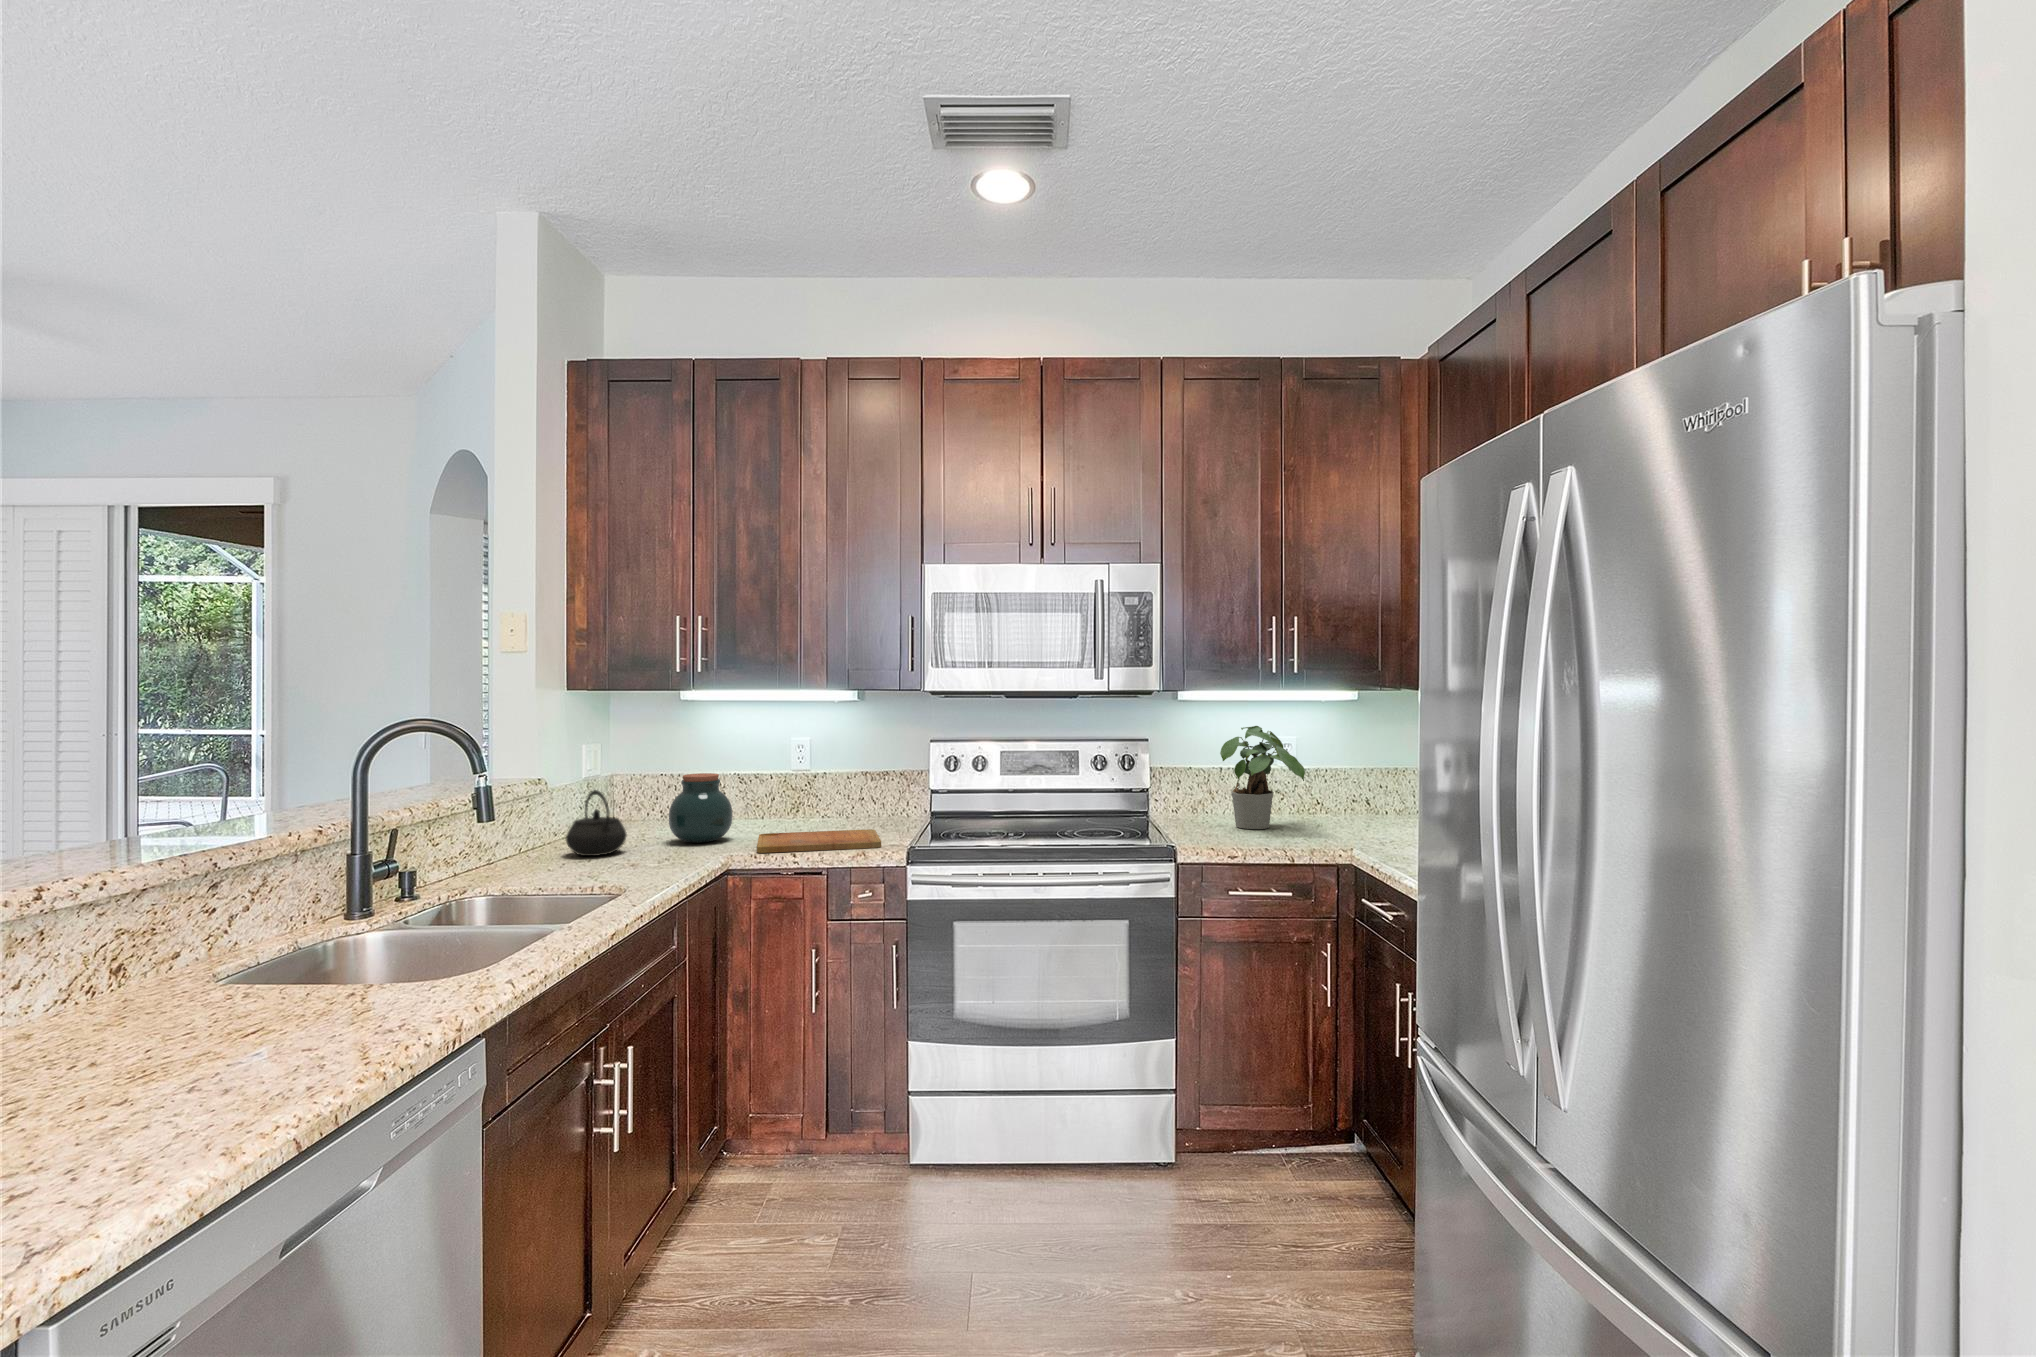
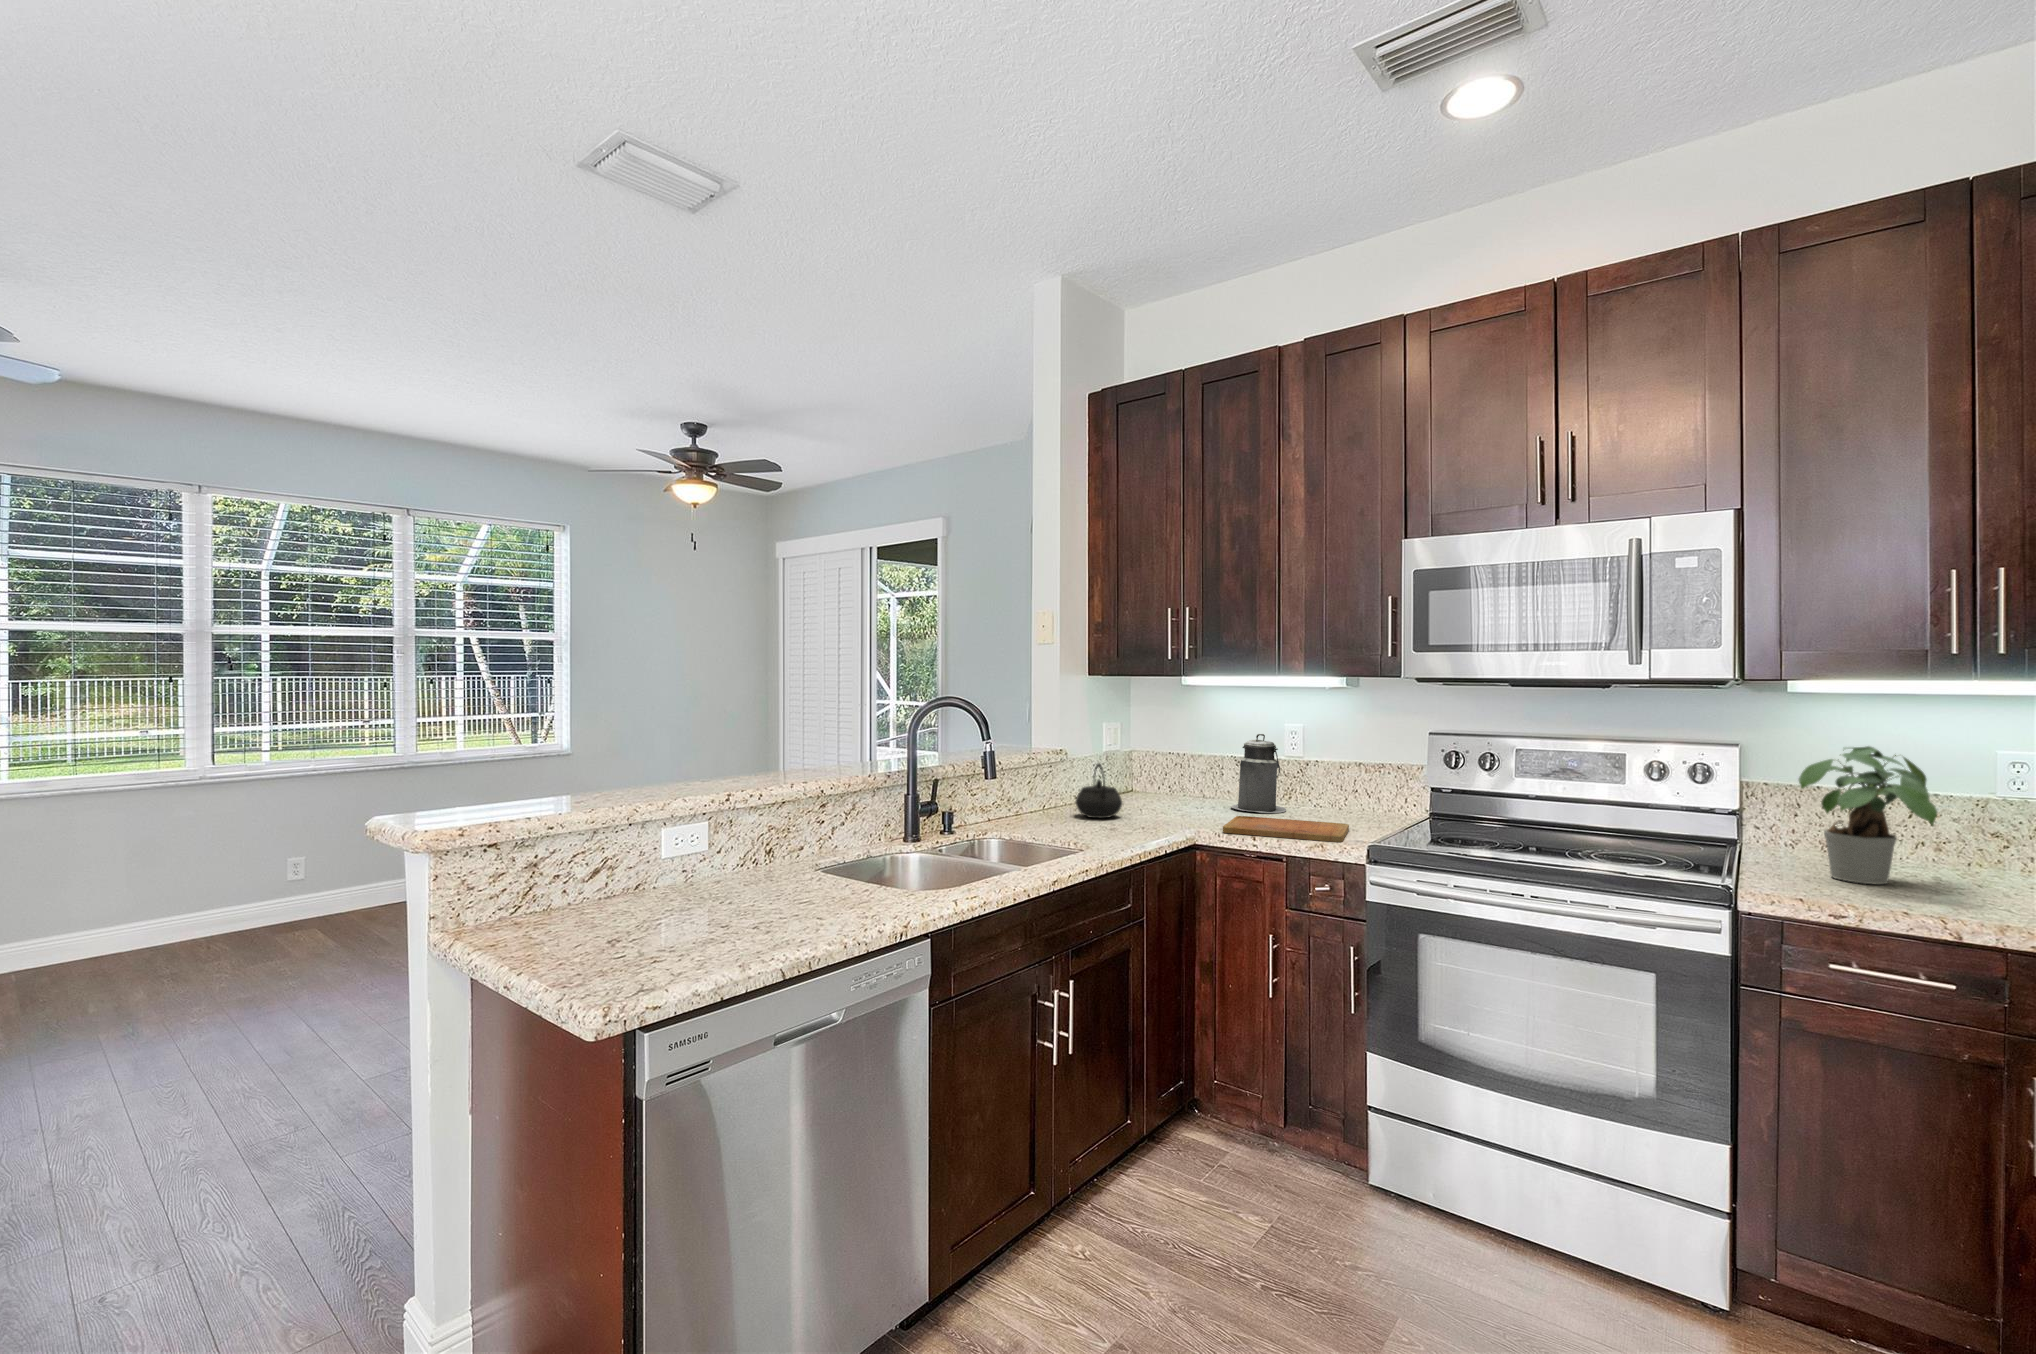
canister: none [737,745,796,829] -> present [1231,734,1286,813]
jar: present [669,773,732,843] -> none [1161,756,1216,817]

